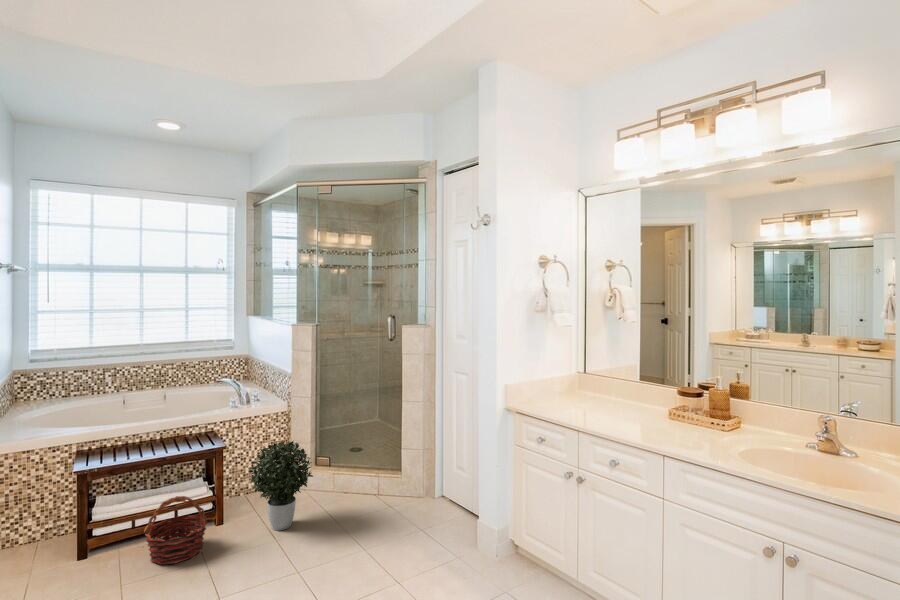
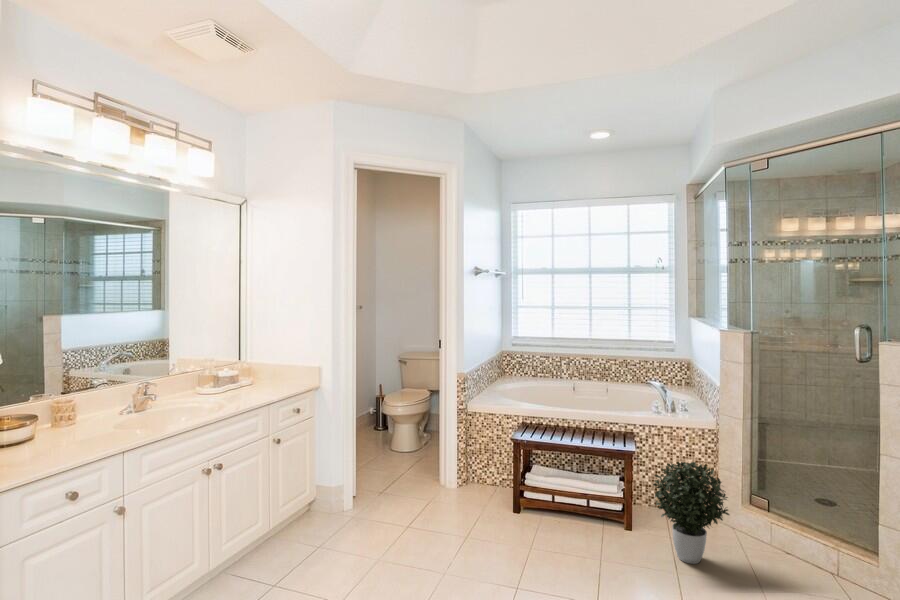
basket: present [144,496,207,564] -> none [556,486,609,550]

